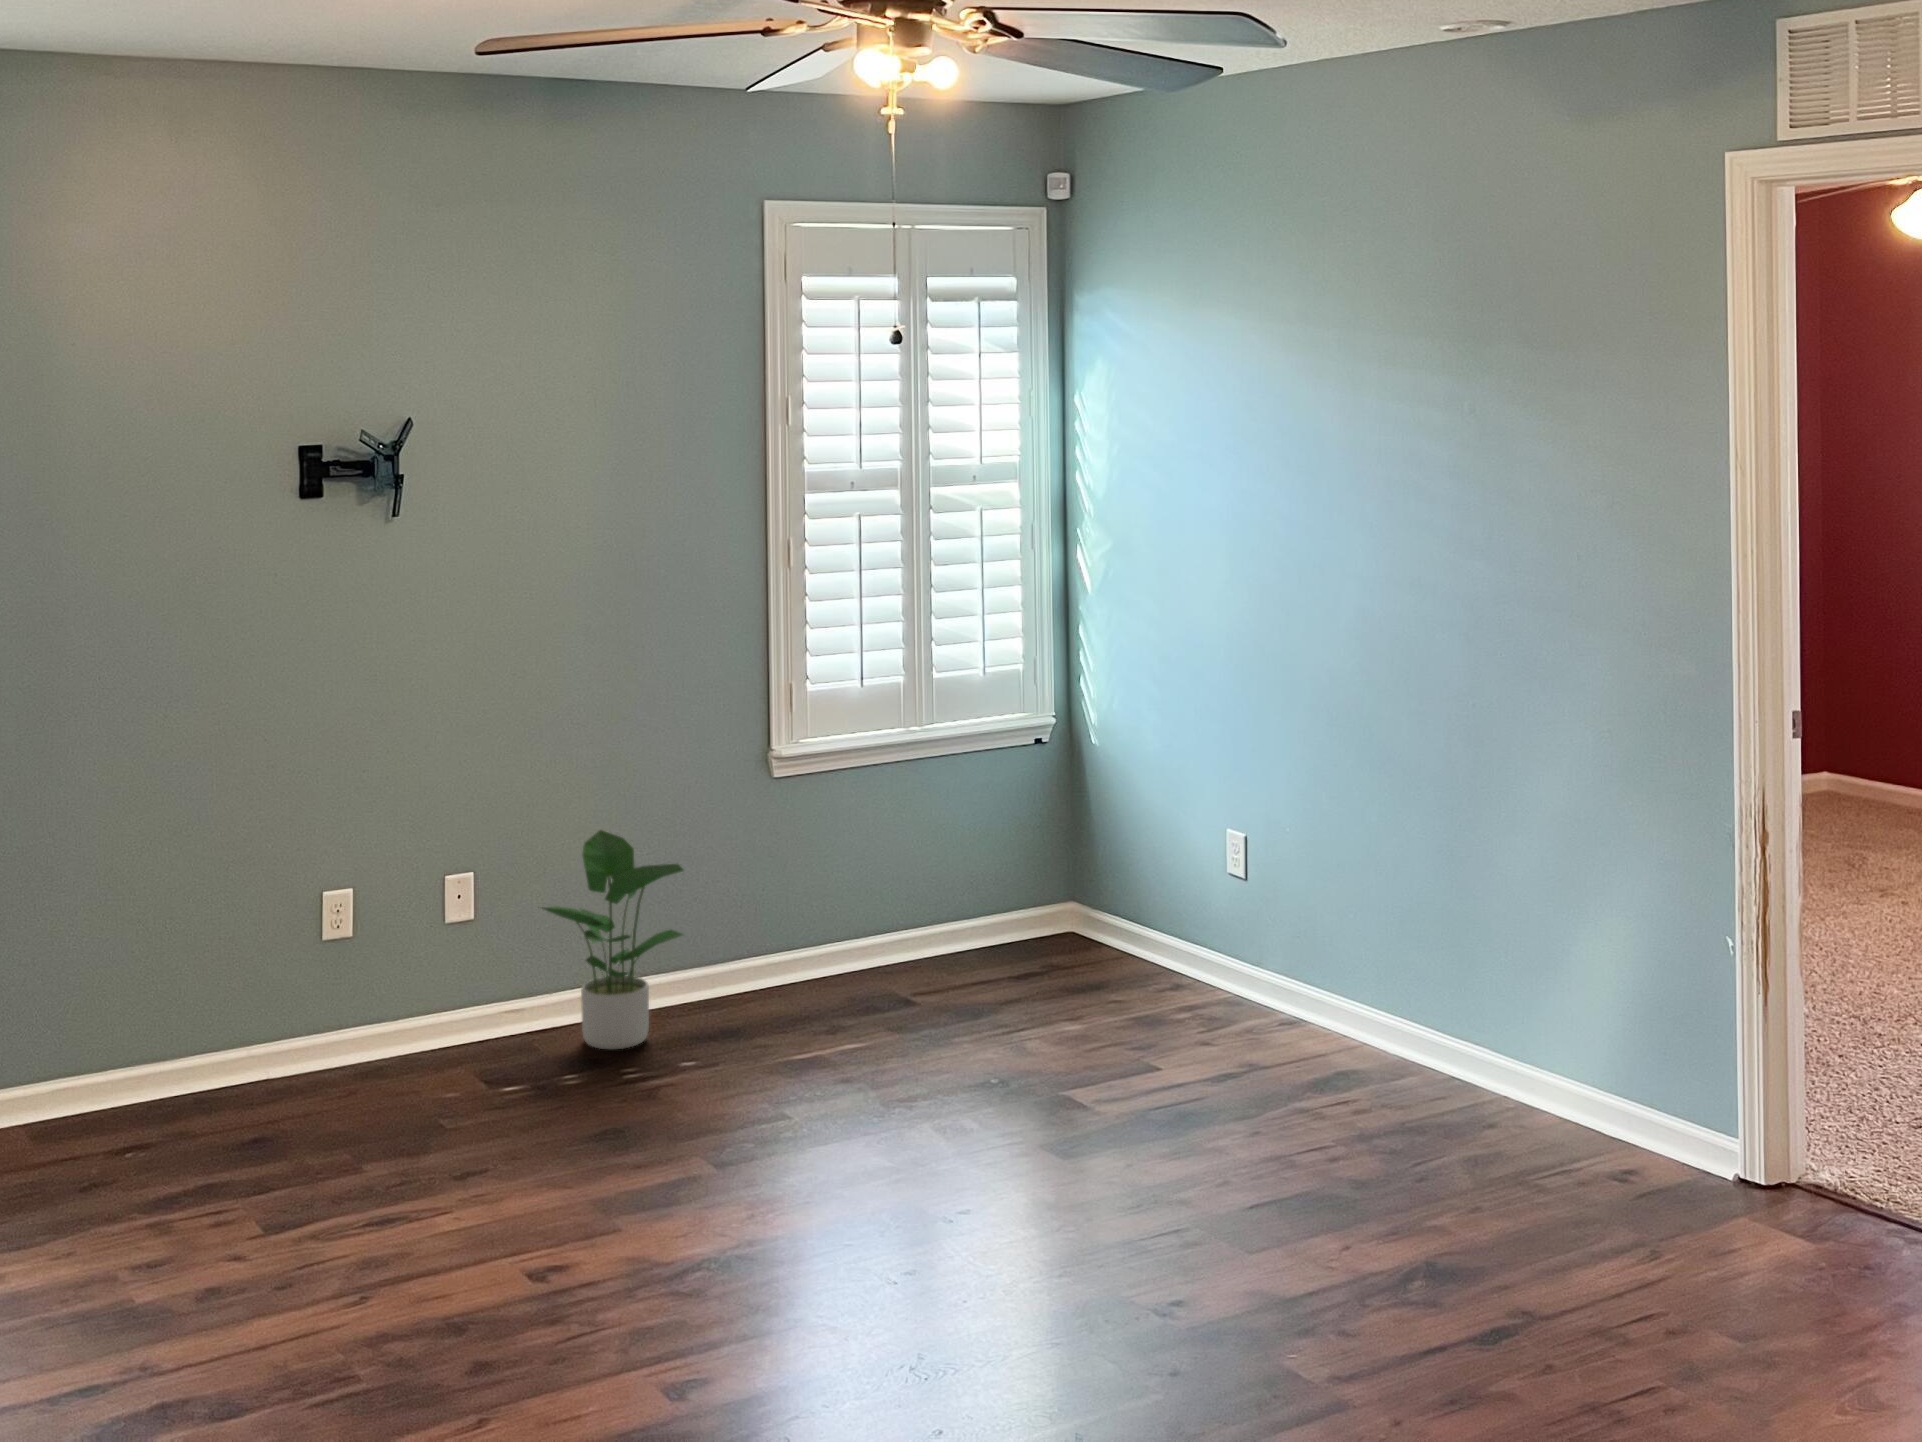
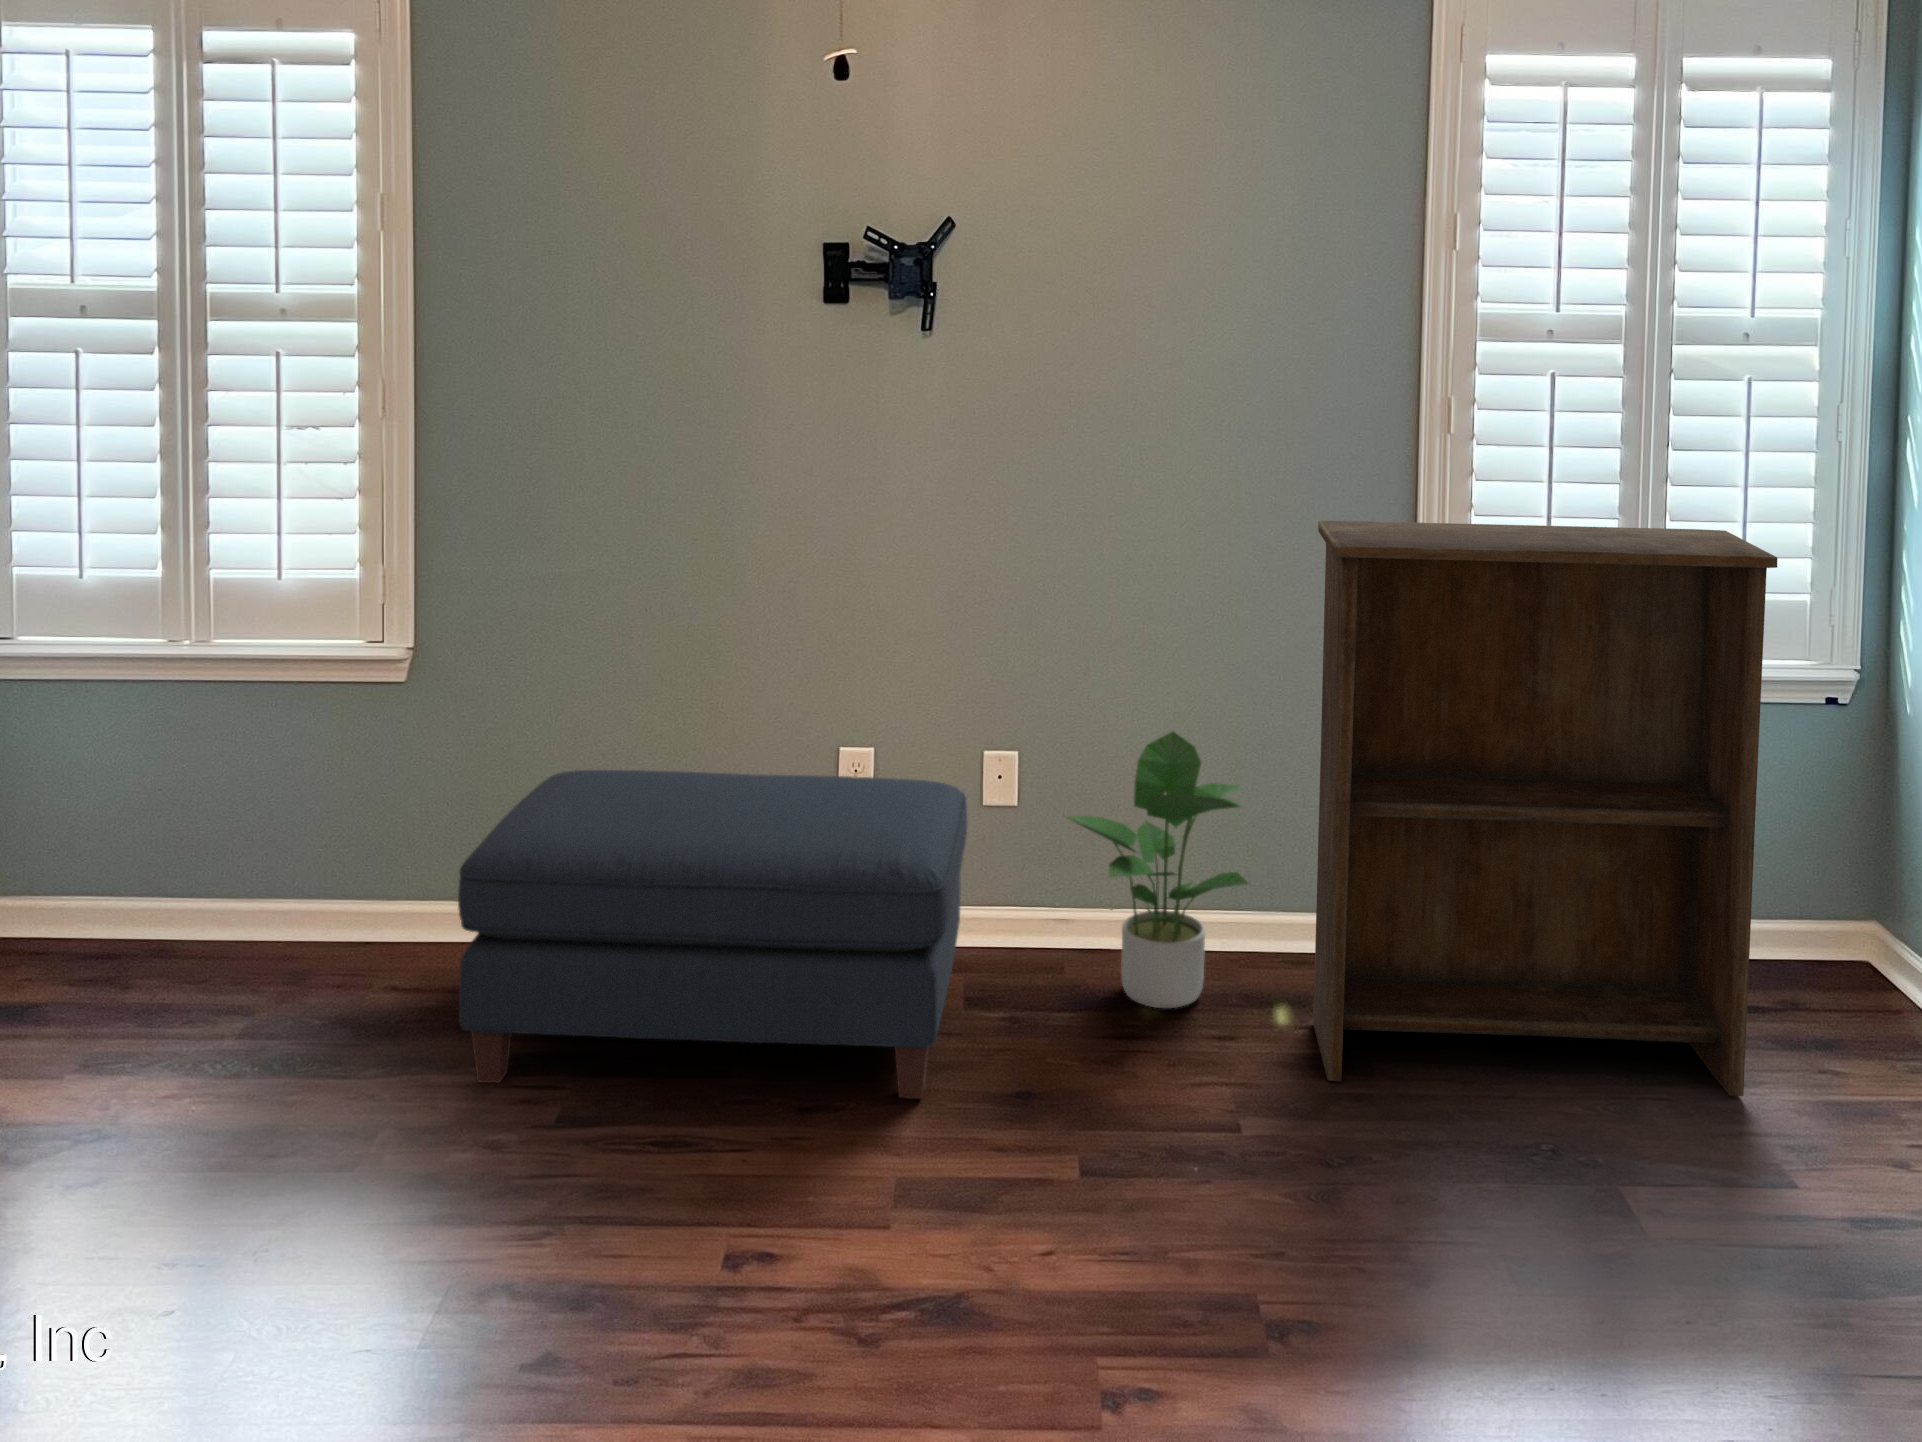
bookshelf: none [727,618,1042,1059] -> present [1313,521,1777,1096]
ottoman: none [72,897,514,1201] -> present [458,770,967,1099]

